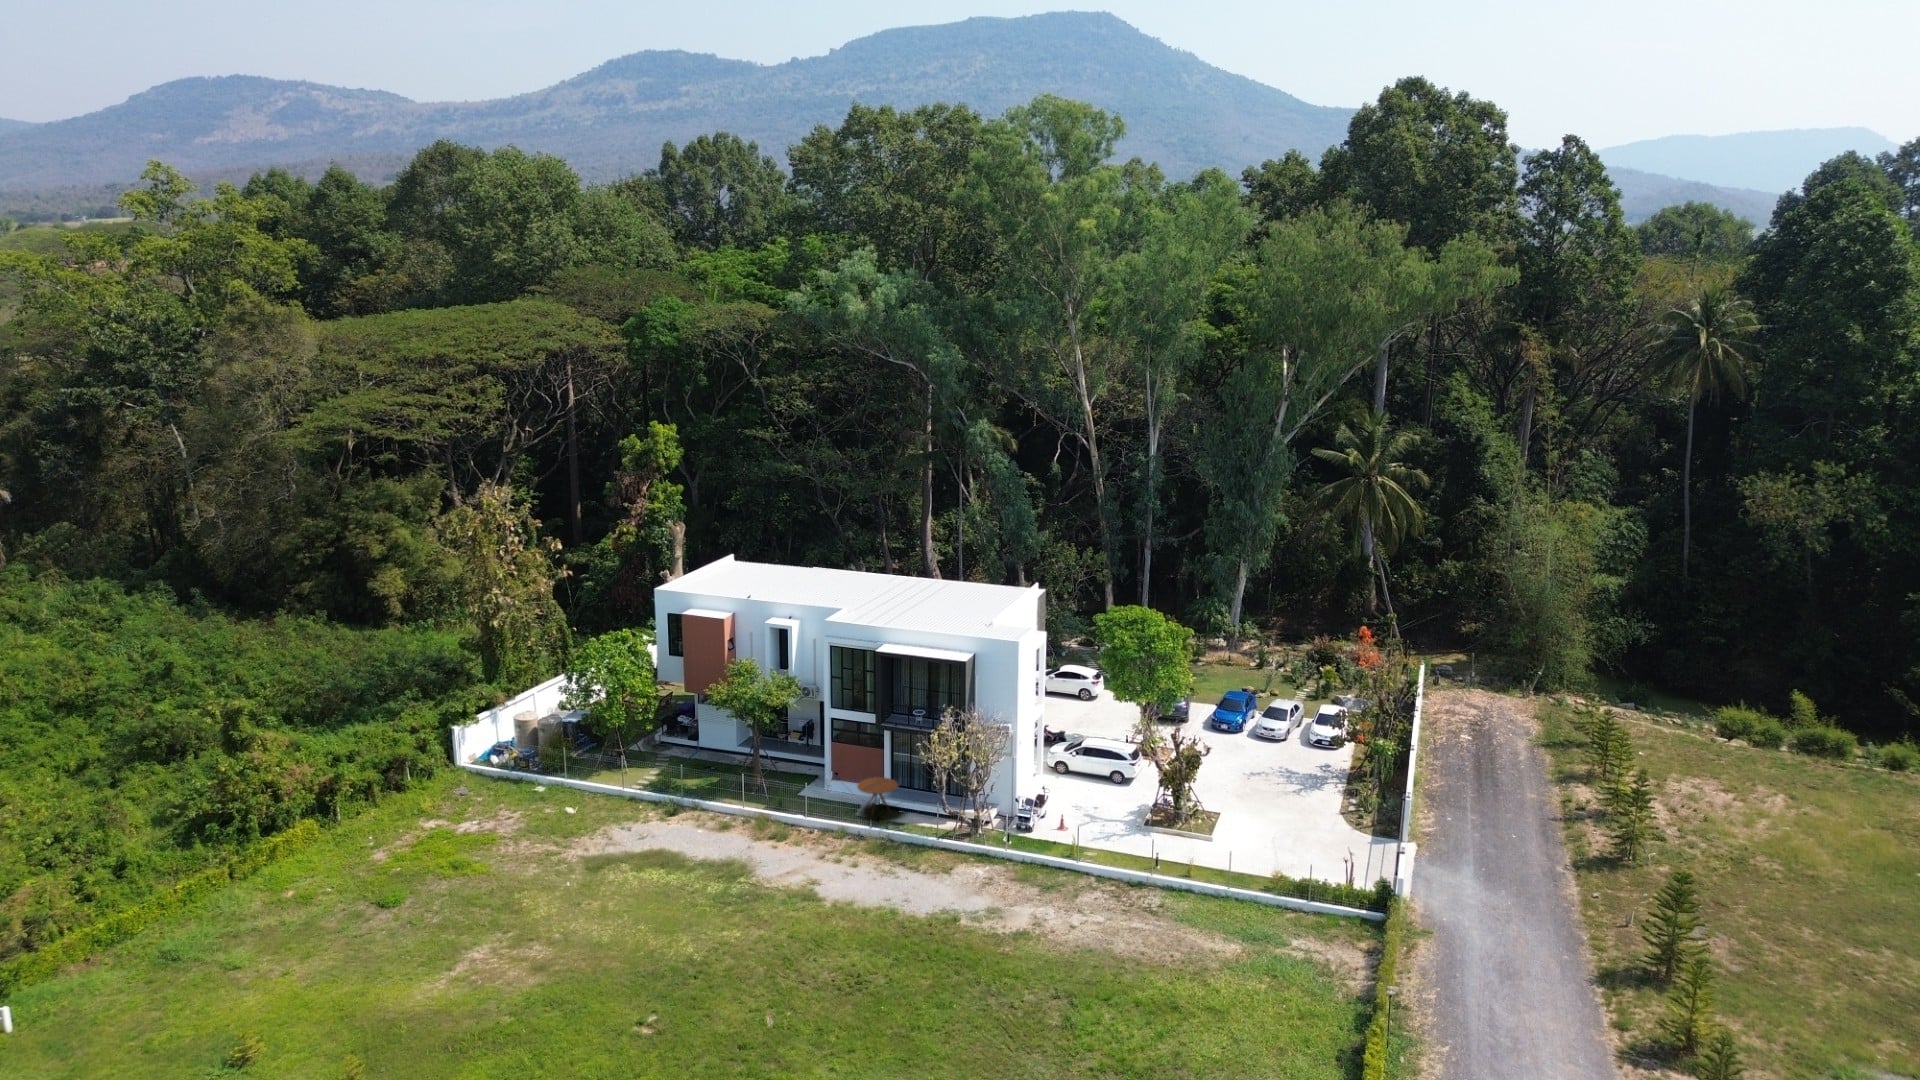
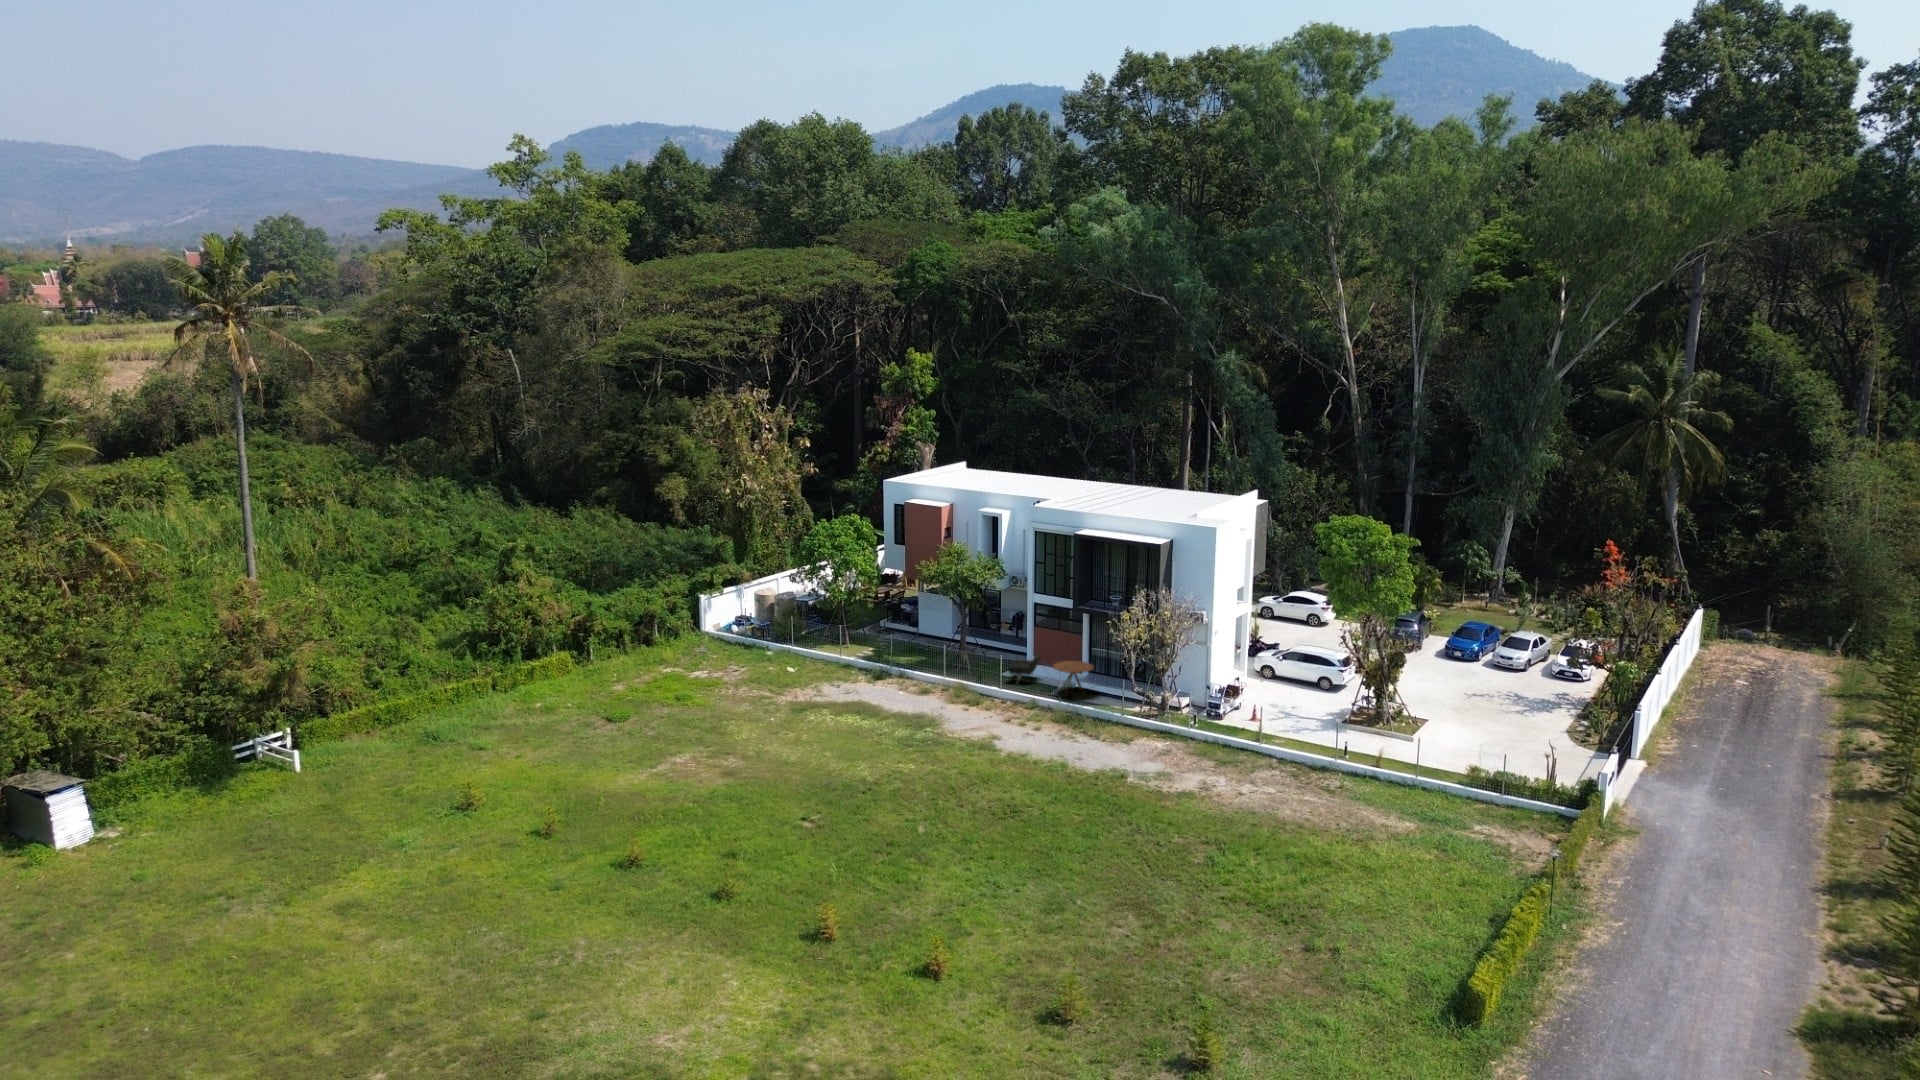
lounge chair: none [806,771,840,805] -> present [1008,654,1040,682]

